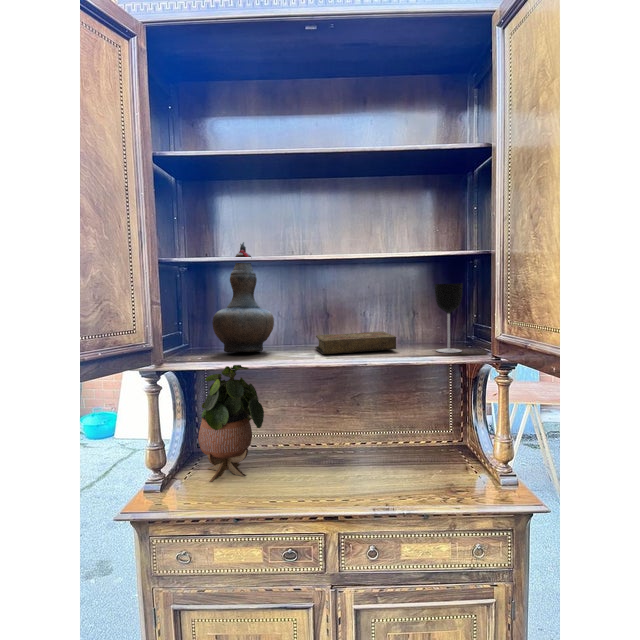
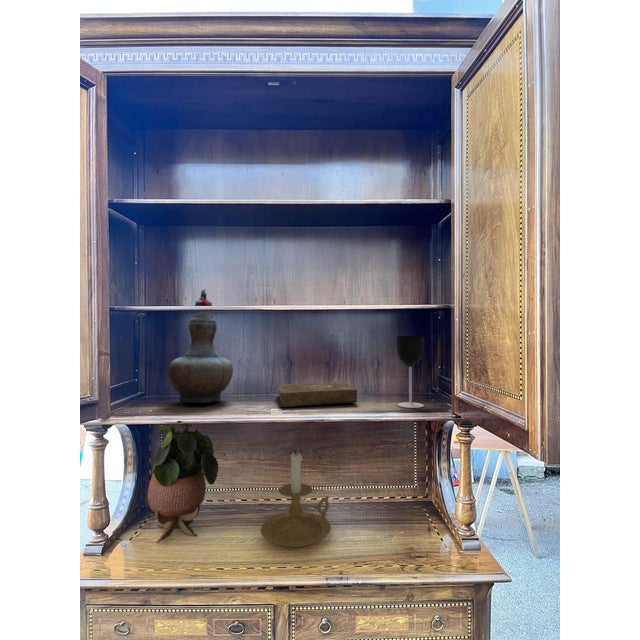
candle holder: none [307,395,373,483] -> present [261,450,331,547]

